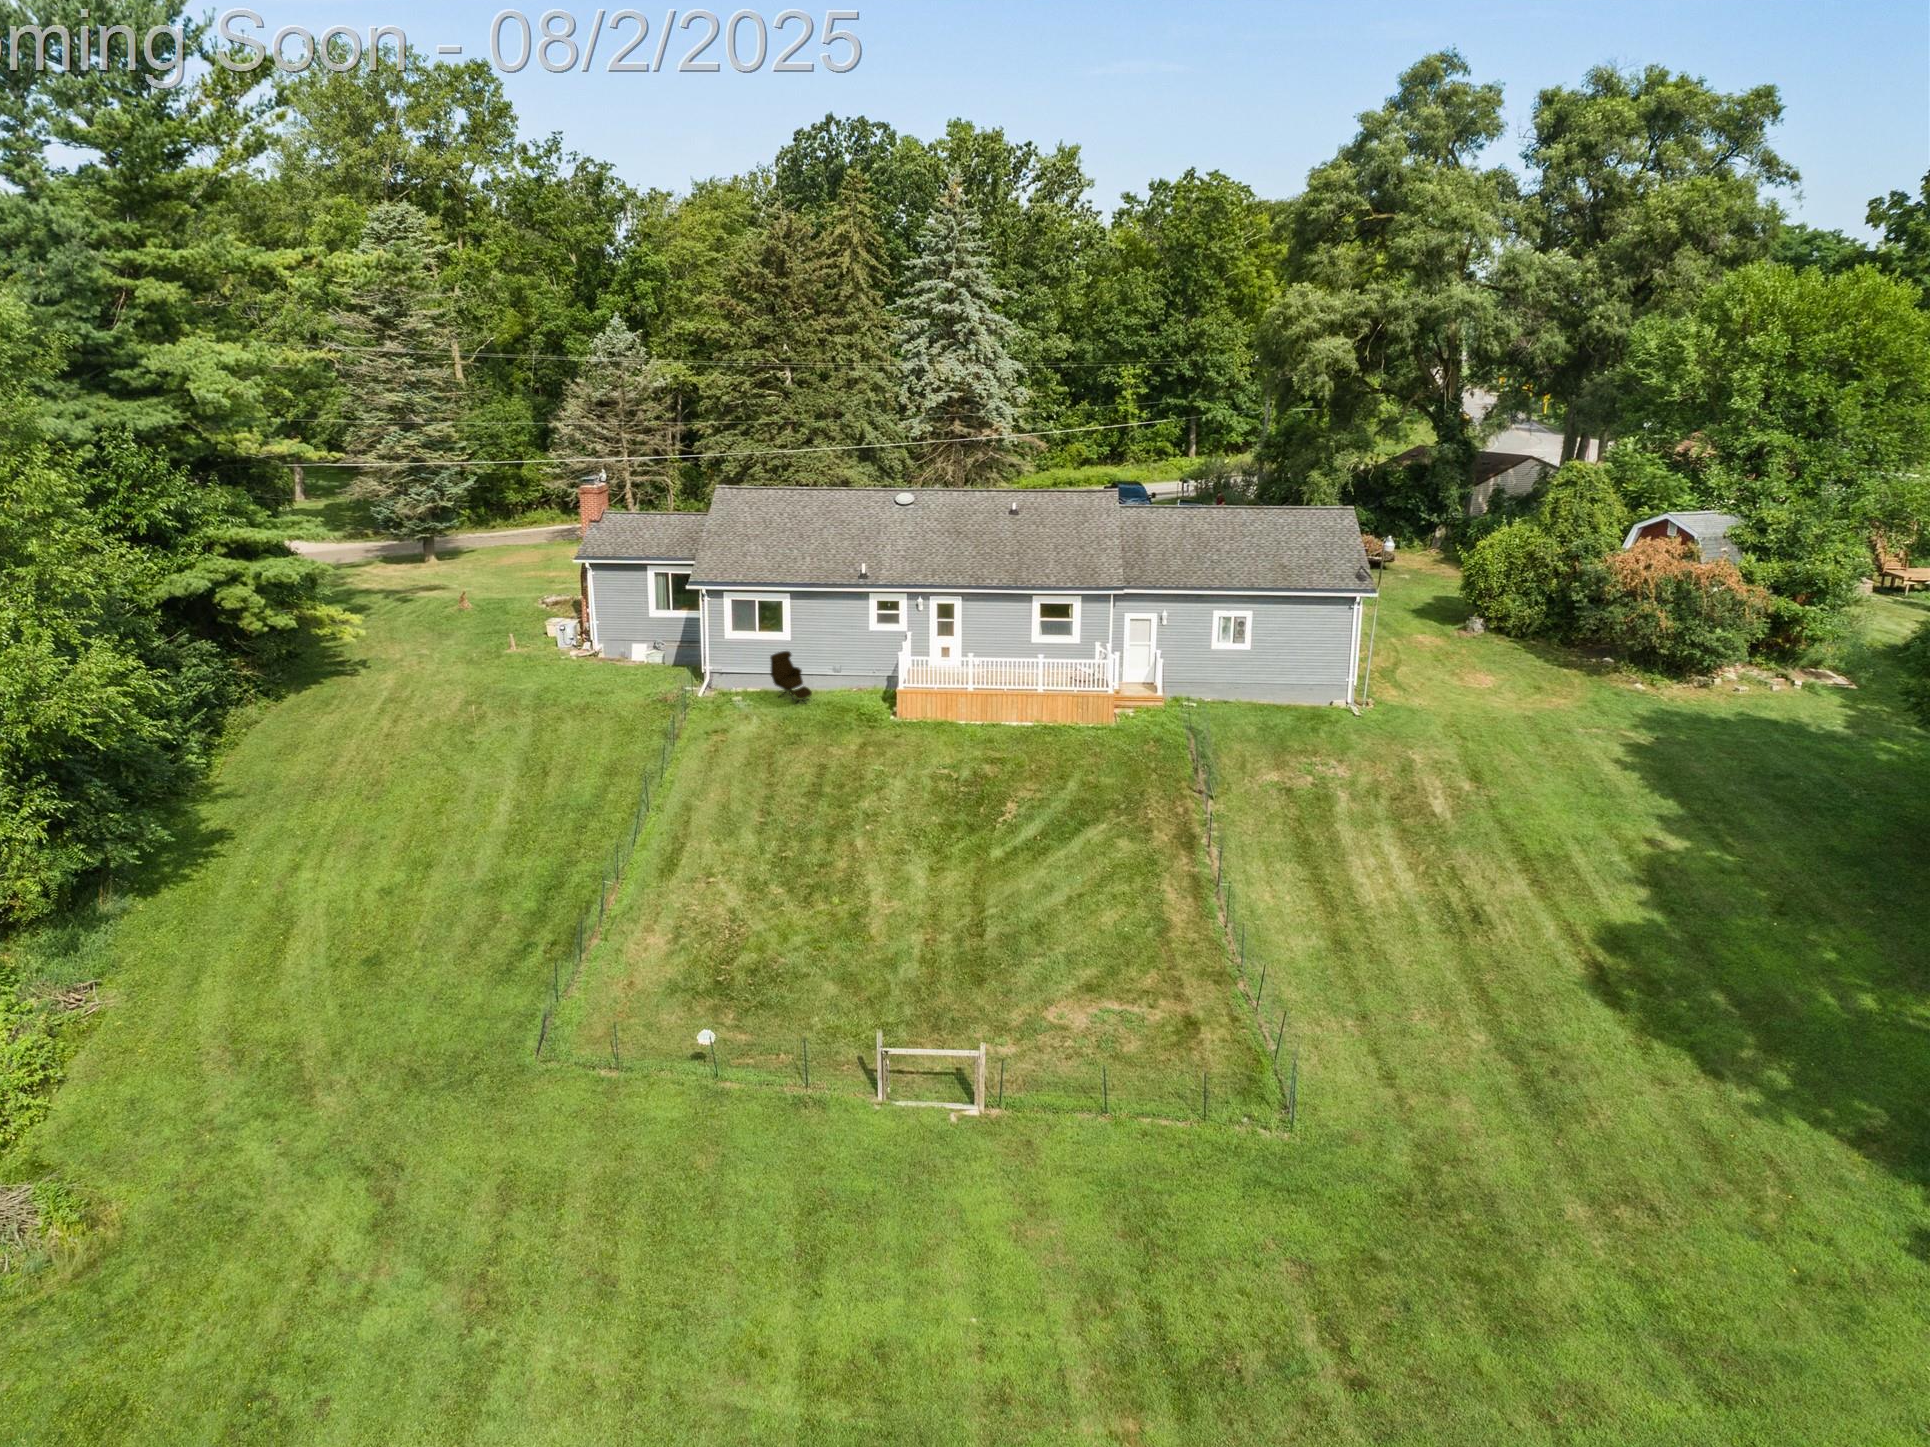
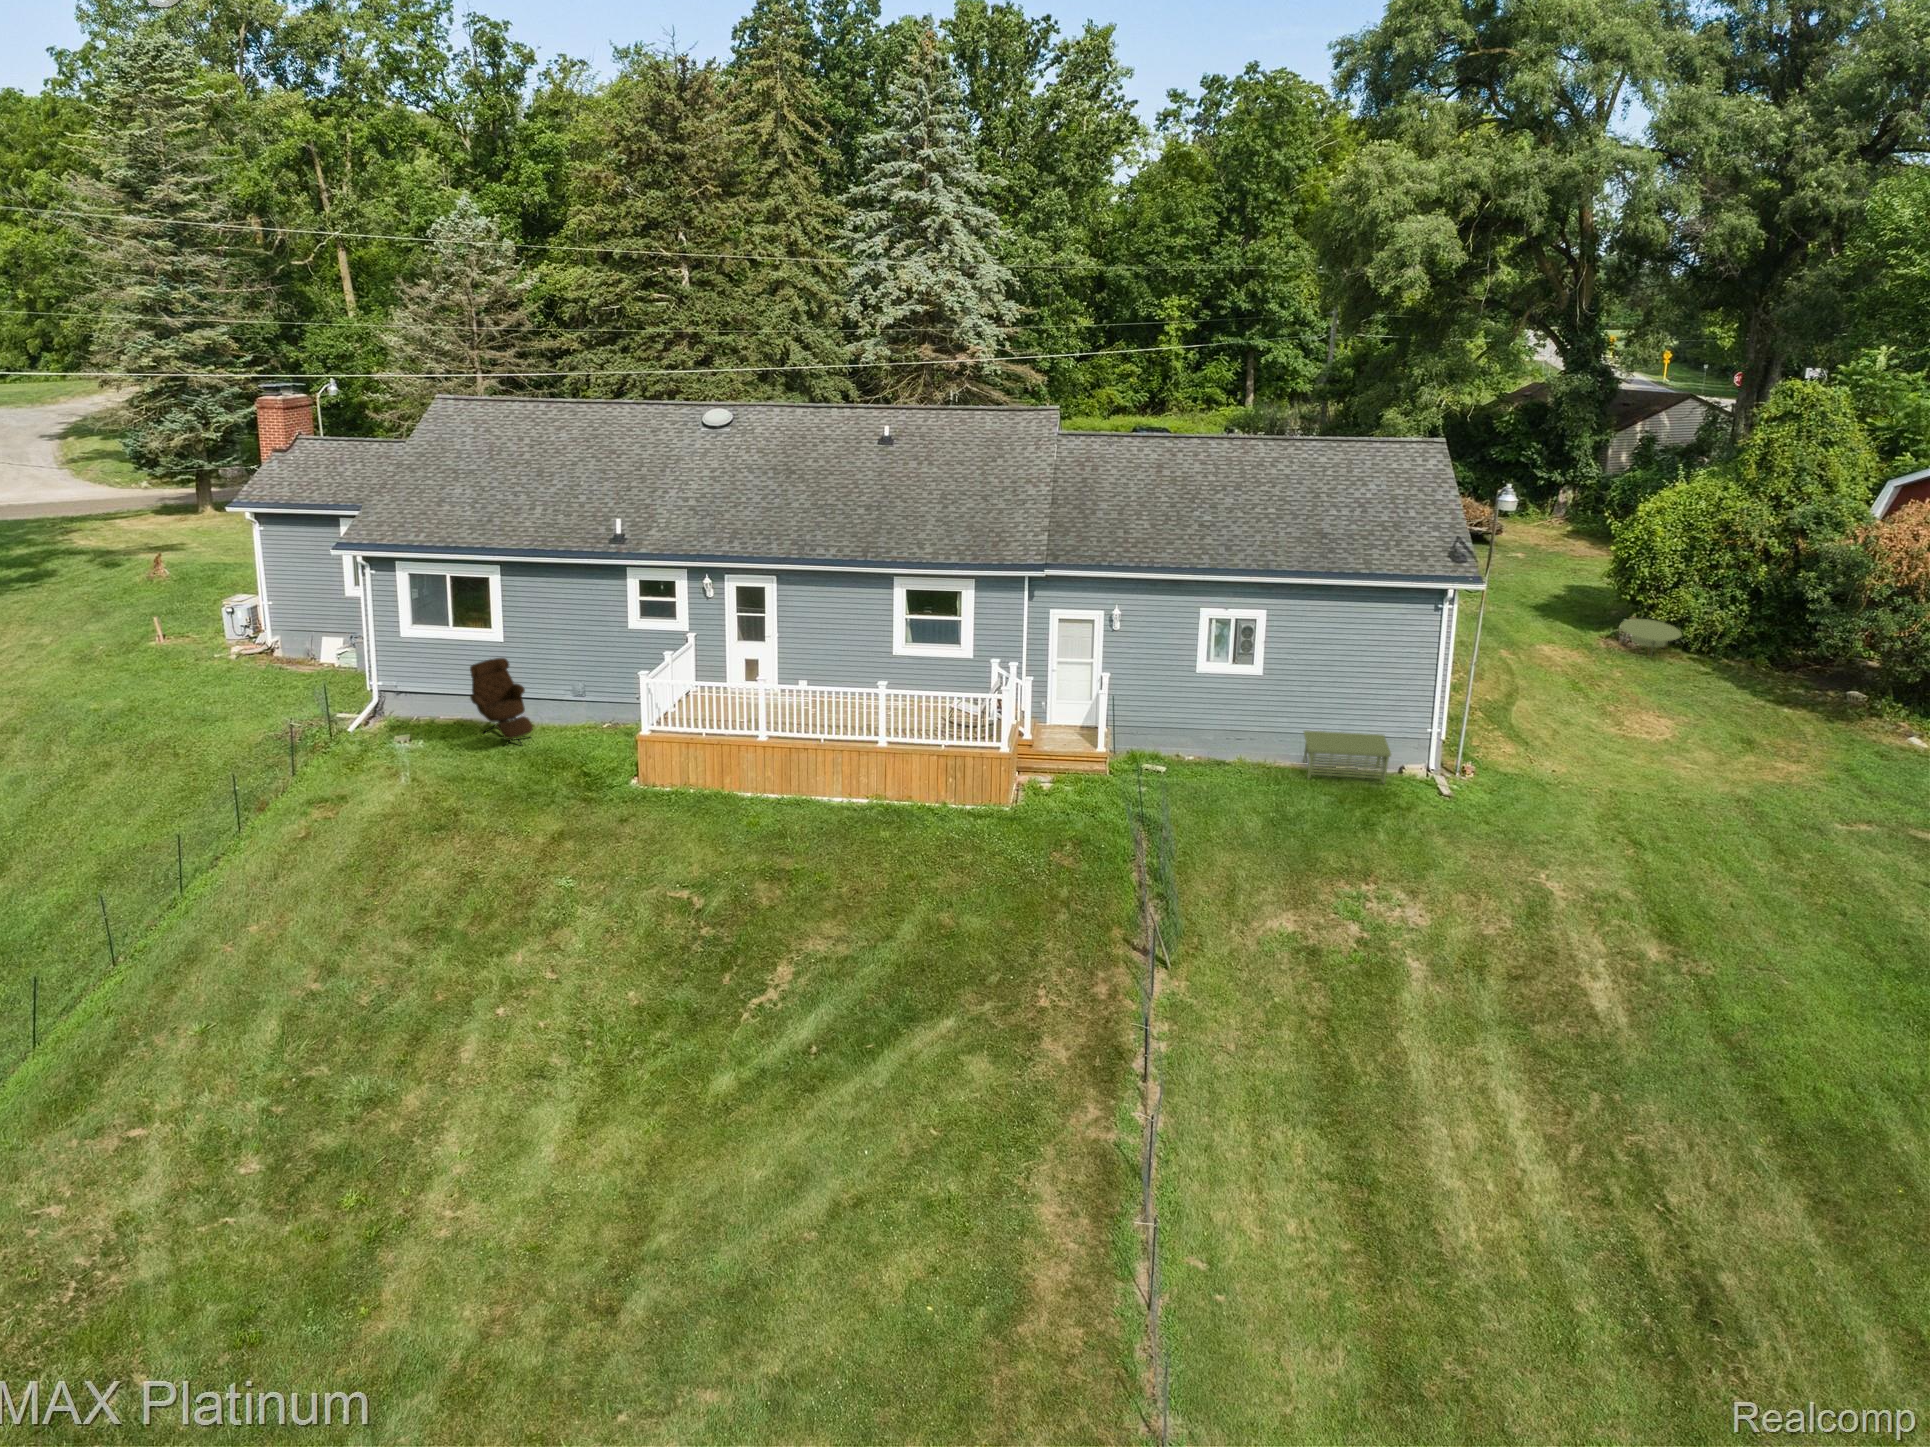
round table: none [1465,615,1503,641] -> present [1620,619,1682,658]
storage bench: none [1277,682,1329,711] -> present [1303,731,1391,783]

